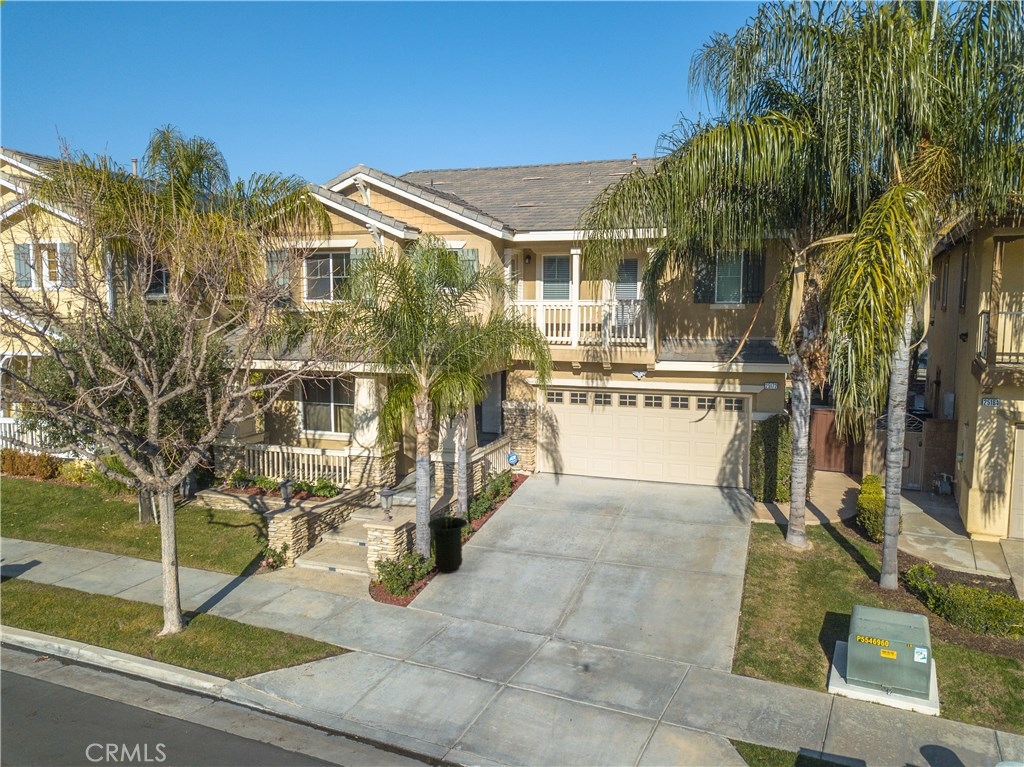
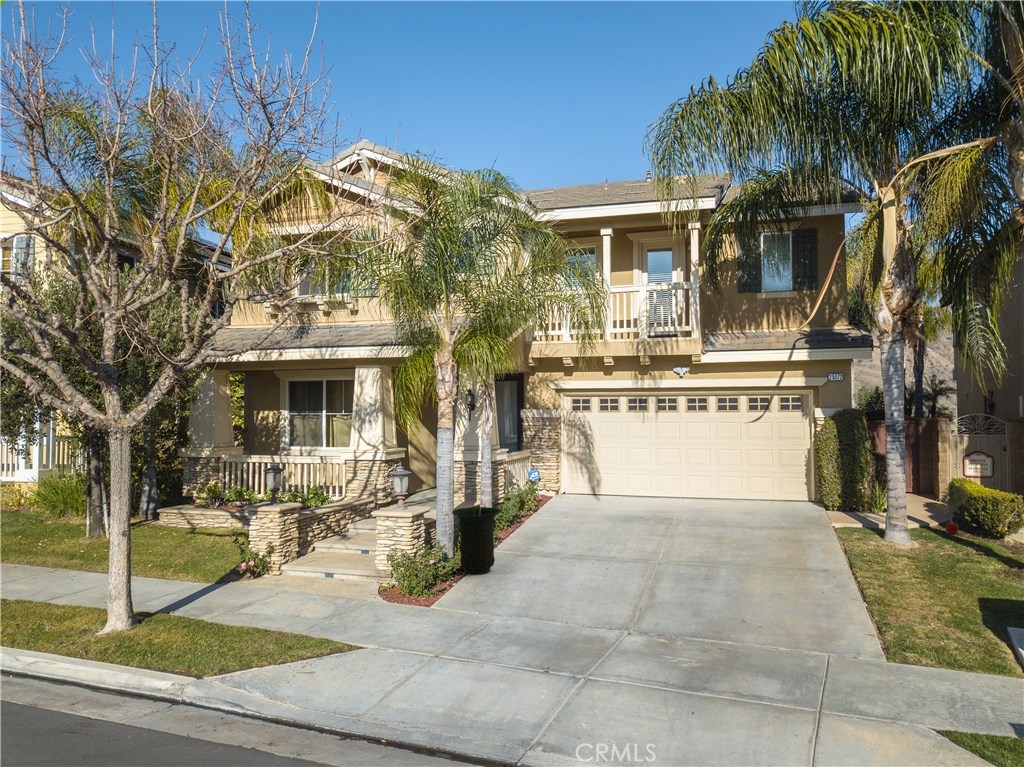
potted tree: none [836,493,863,538] -> present [940,479,974,534]

